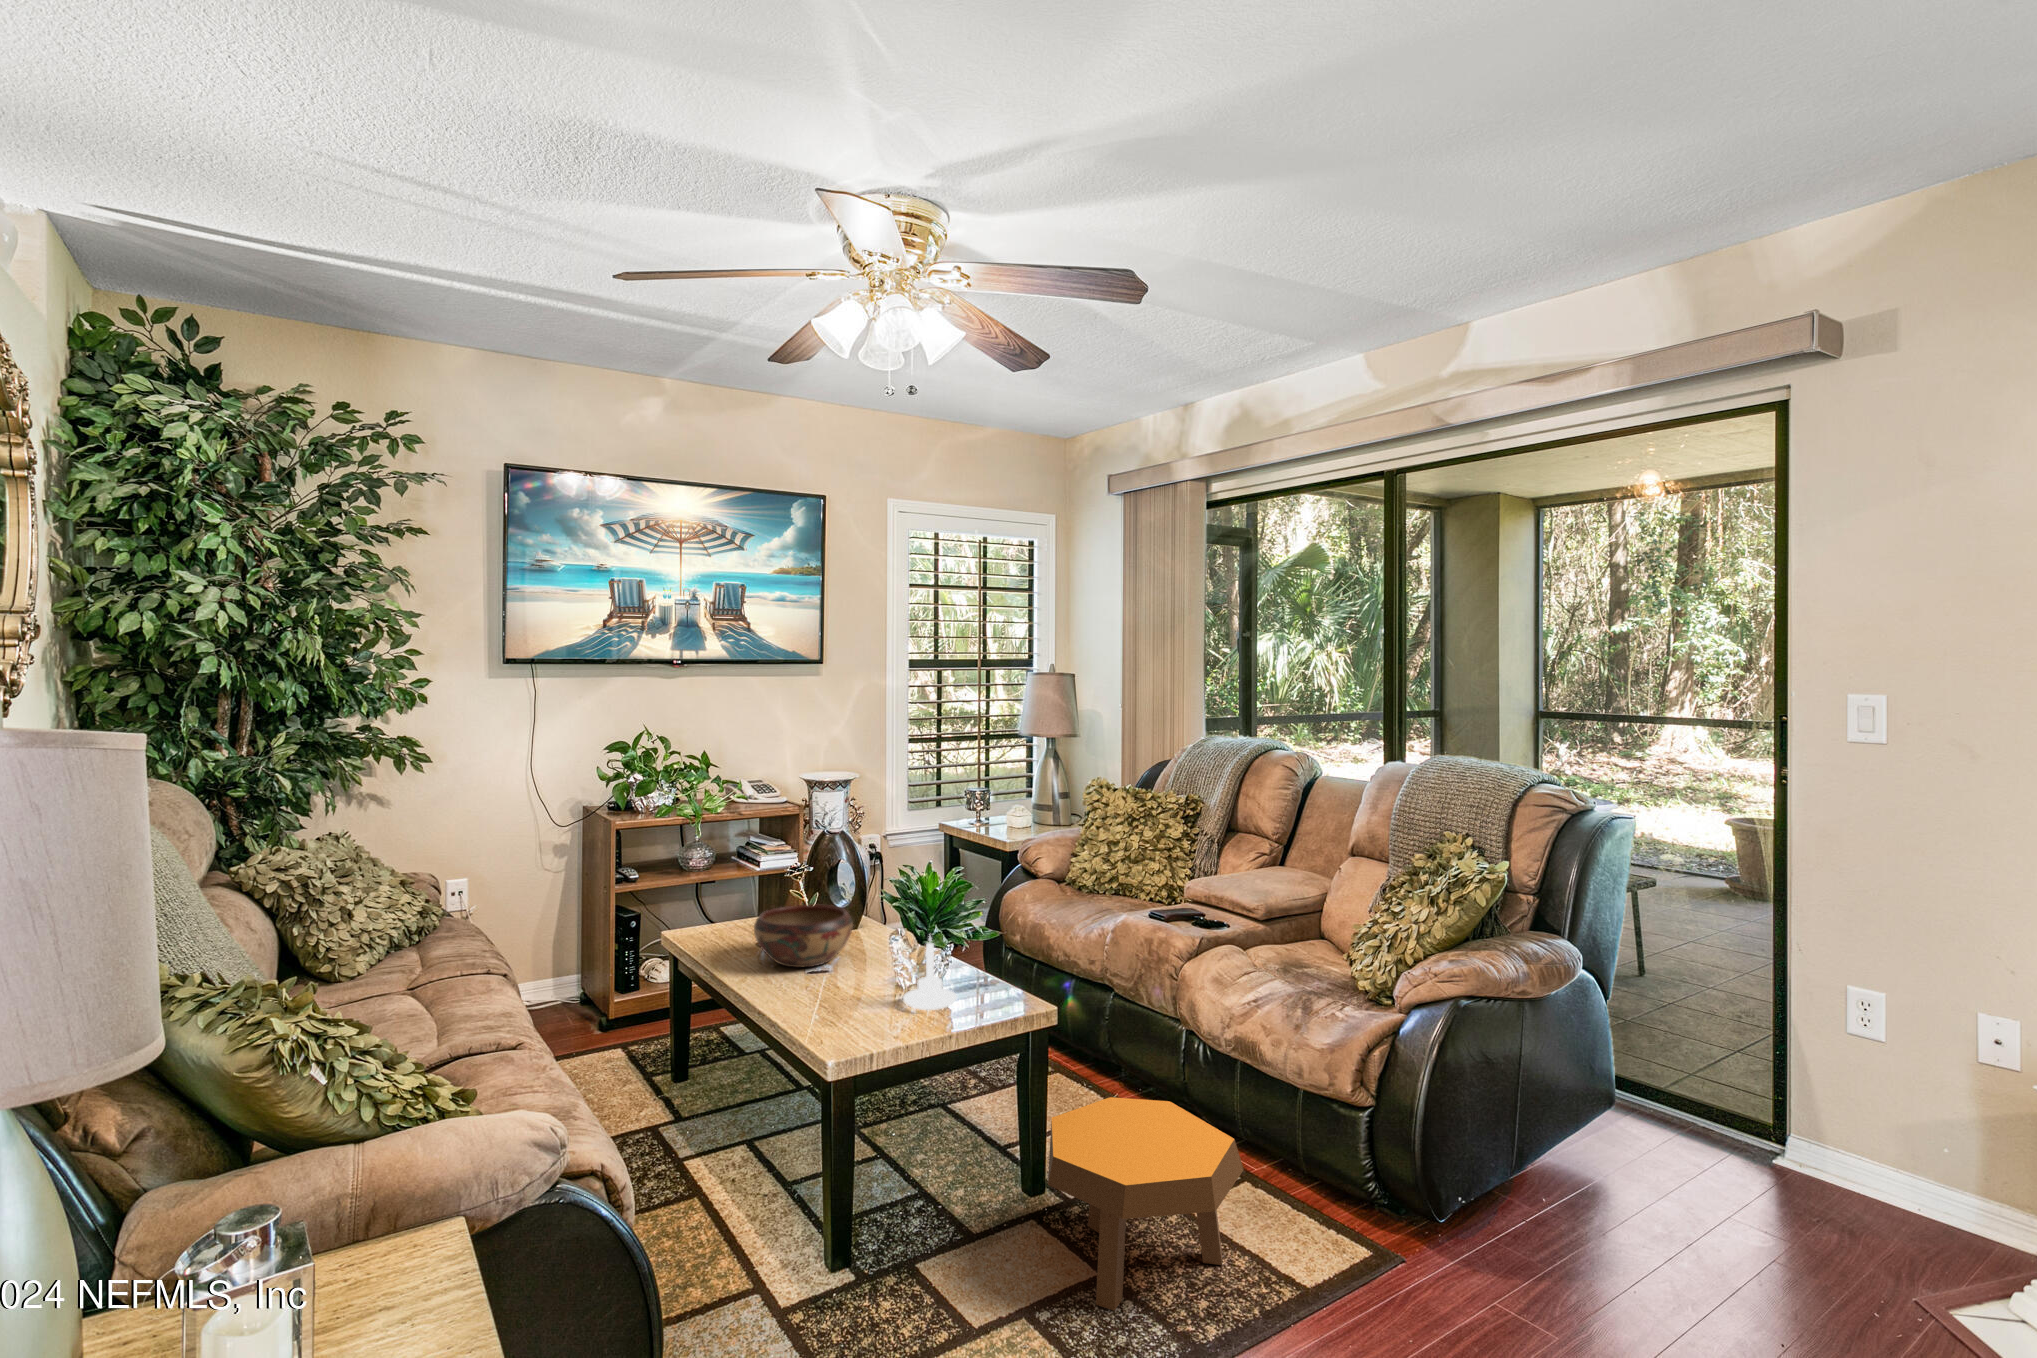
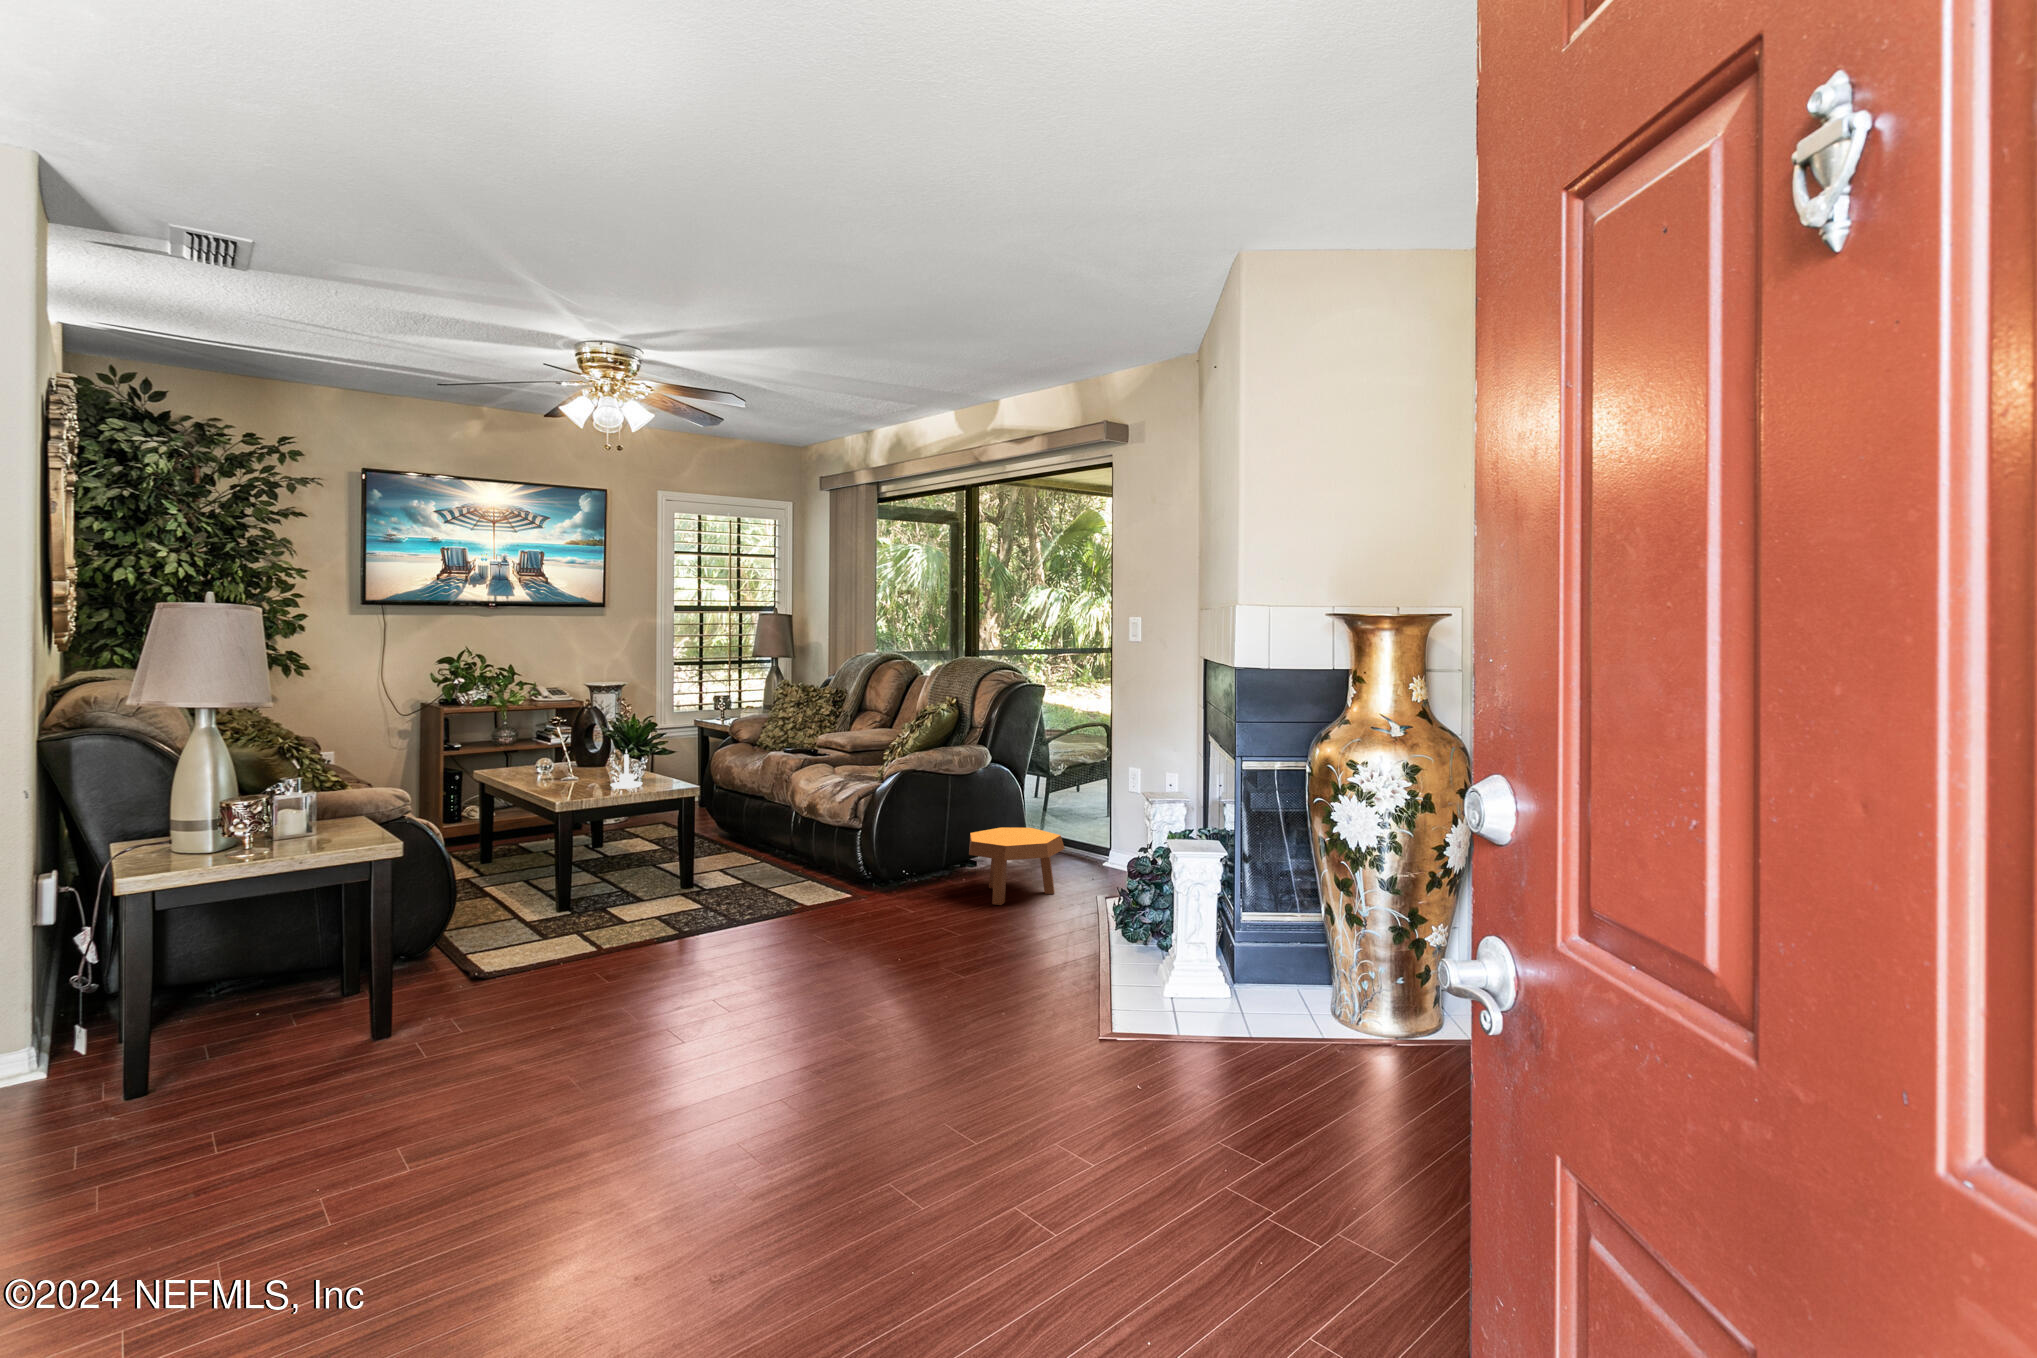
decorative bowl: present [754,905,853,967] -> none [529,747,592,778]
footstool: present [1048,1097,1244,1311] -> present [969,828,1065,905]

